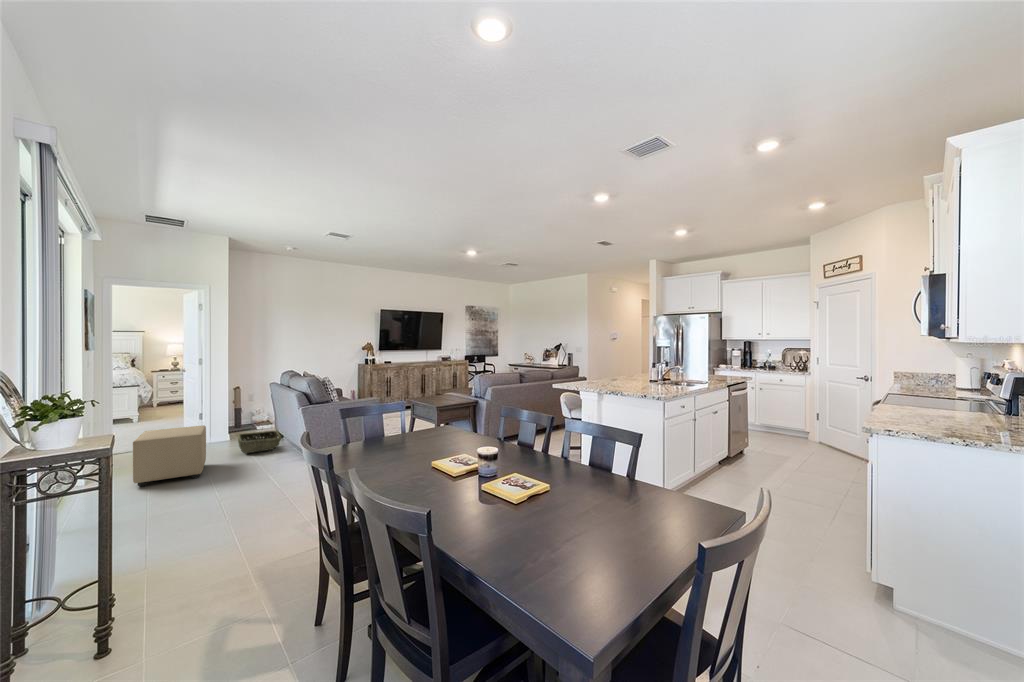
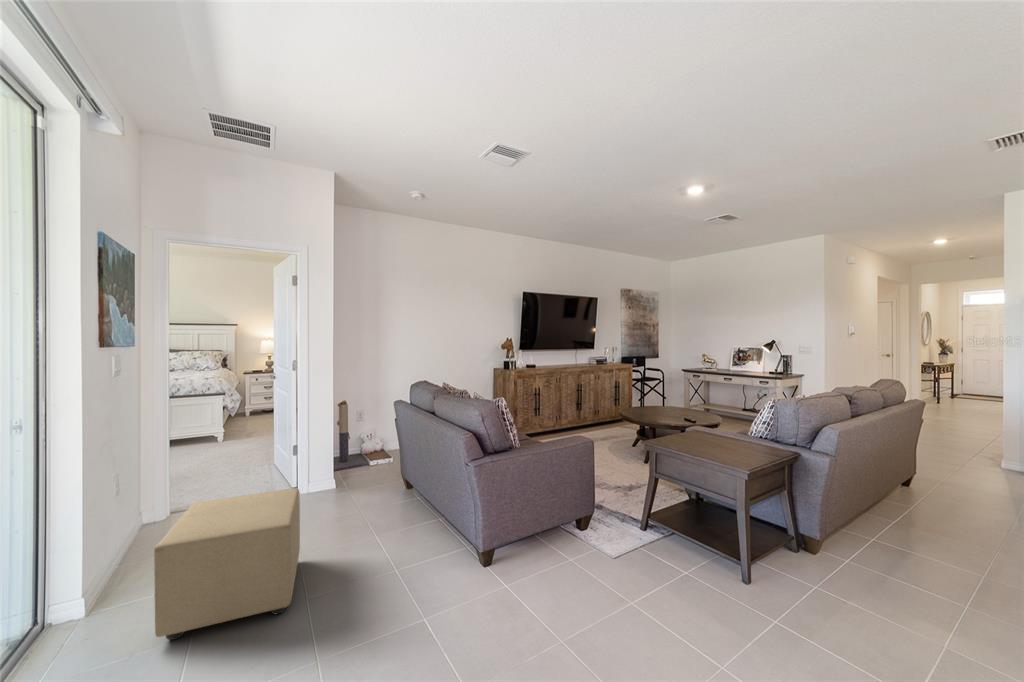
woven basket: present [237,431,281,453] -> none [349,484,419,531]

